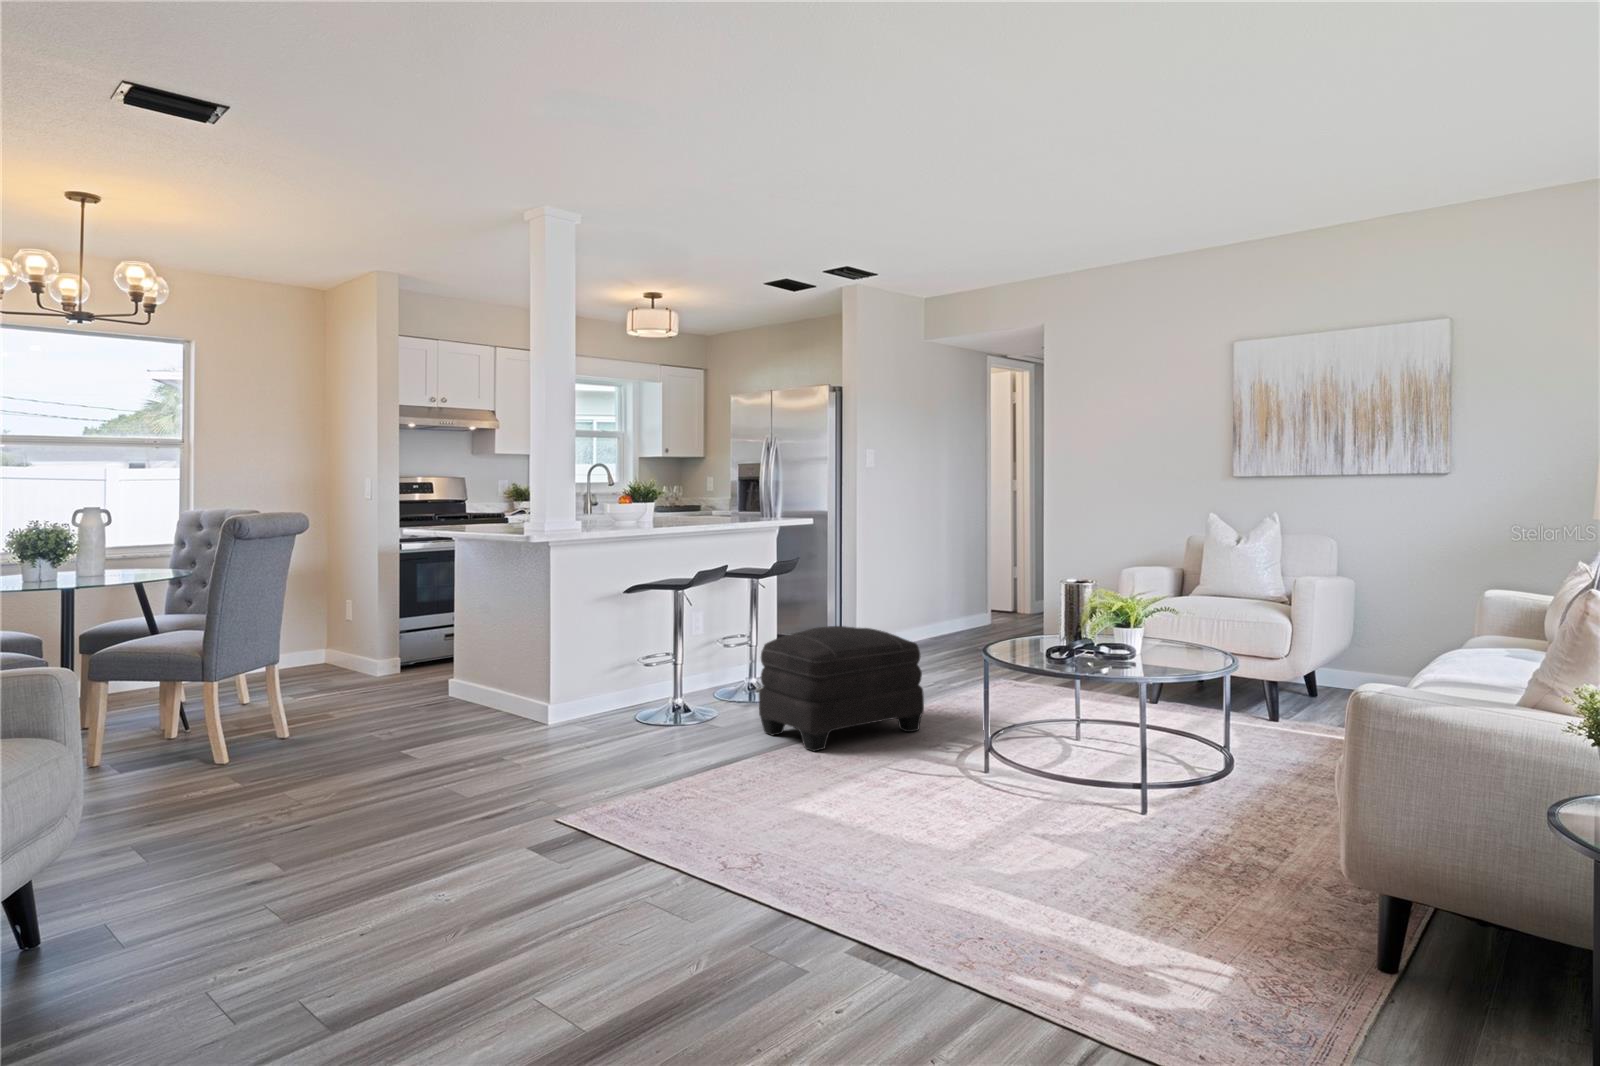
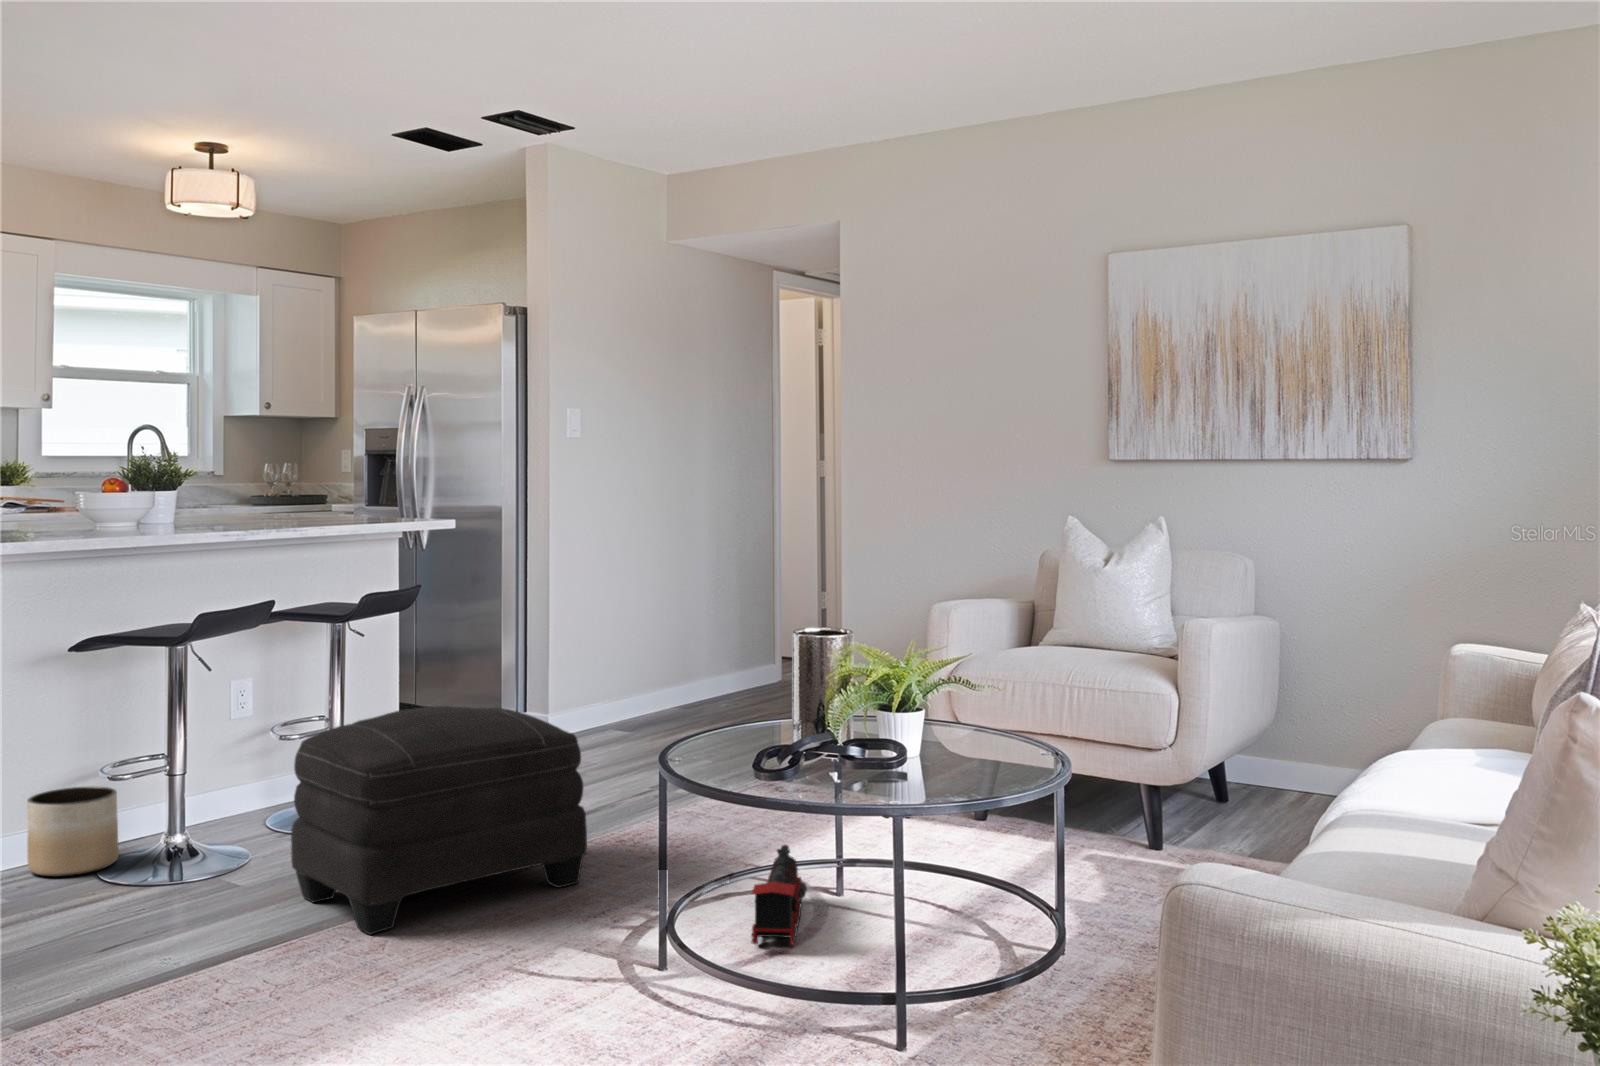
planter: none [606,671,651,719] -> present [27,786,119,877]
toy train: none [1034,709,1064,765] -> present [752,845,807,945]

